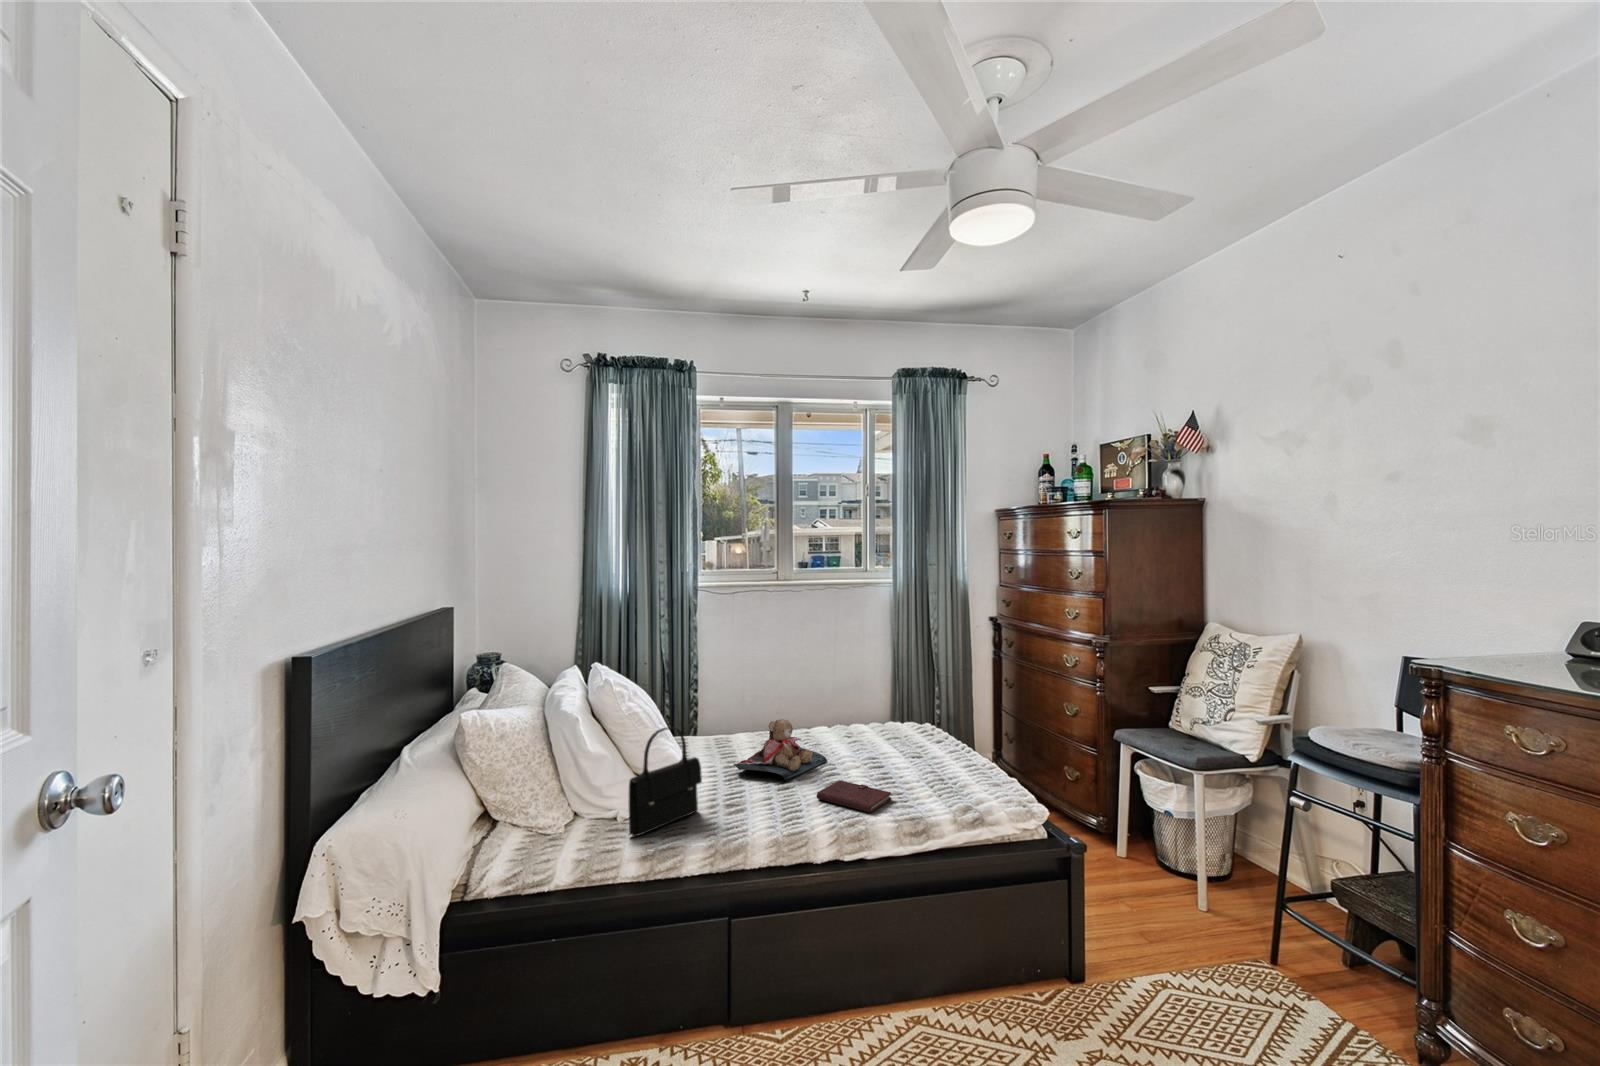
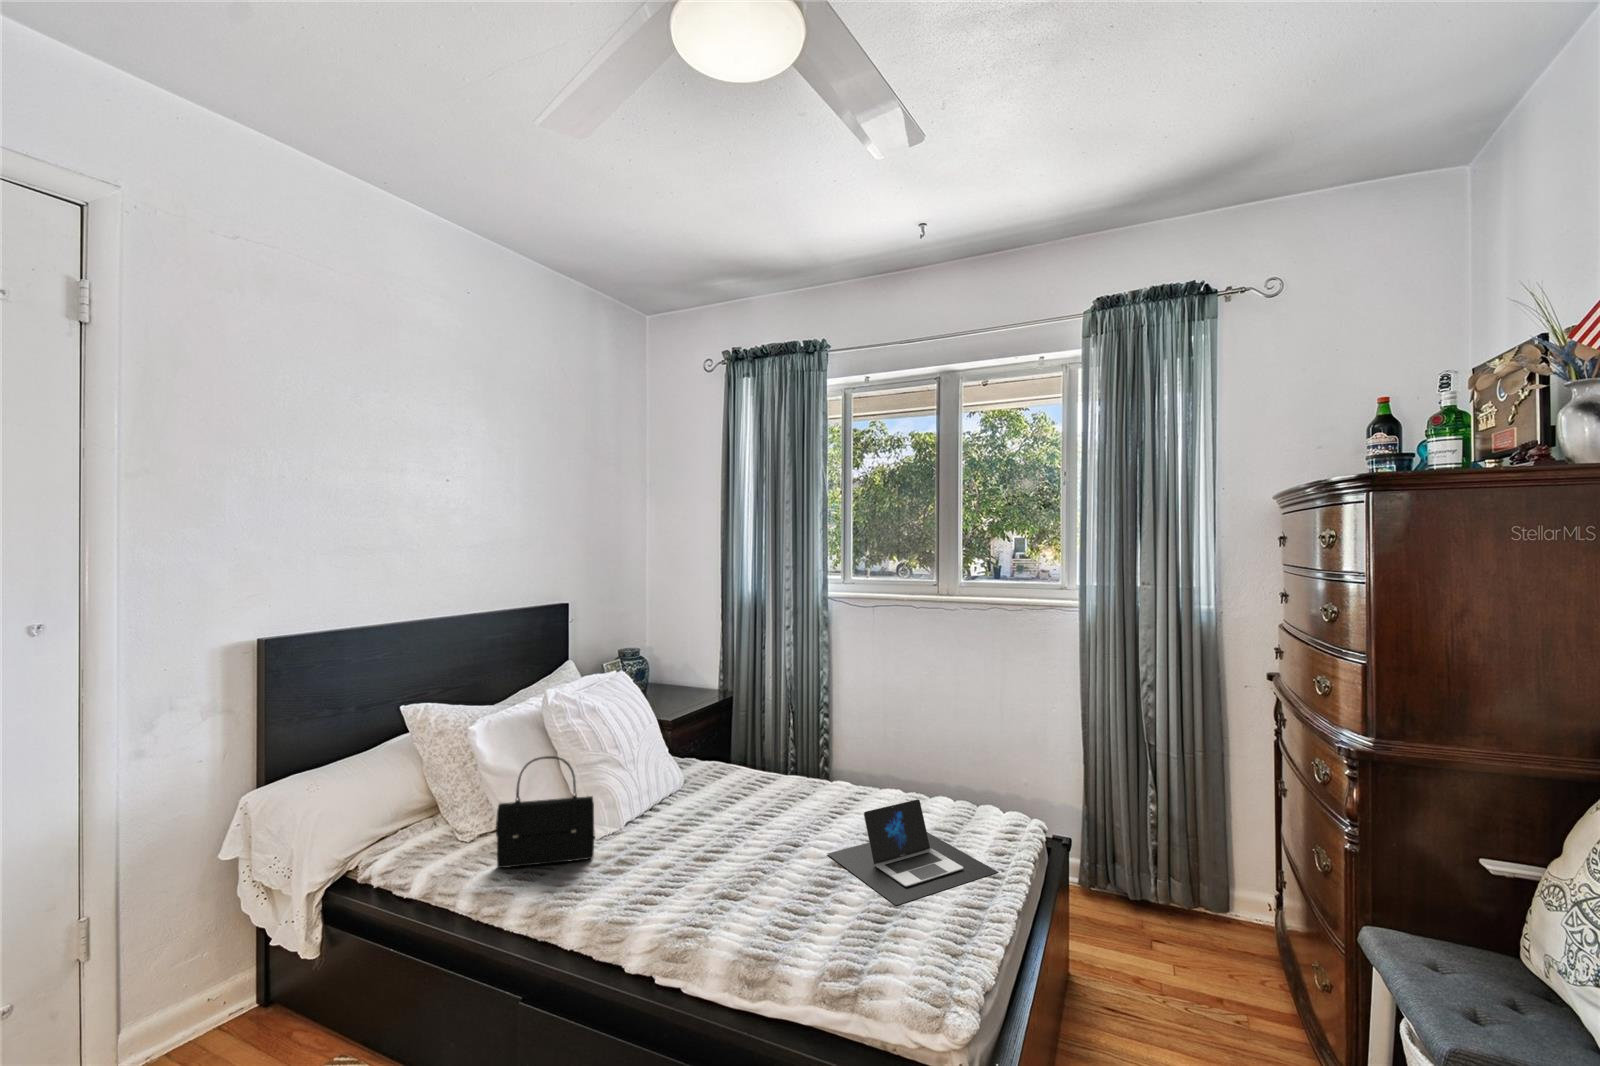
laptop: none [848,716,949,776] -> present [827,799,998,905]
teddy bear: present [734,719,827,781] -> none [697,772,817,853]
notebook: present [817,780,891,813] -> none [712,871,787,930]

